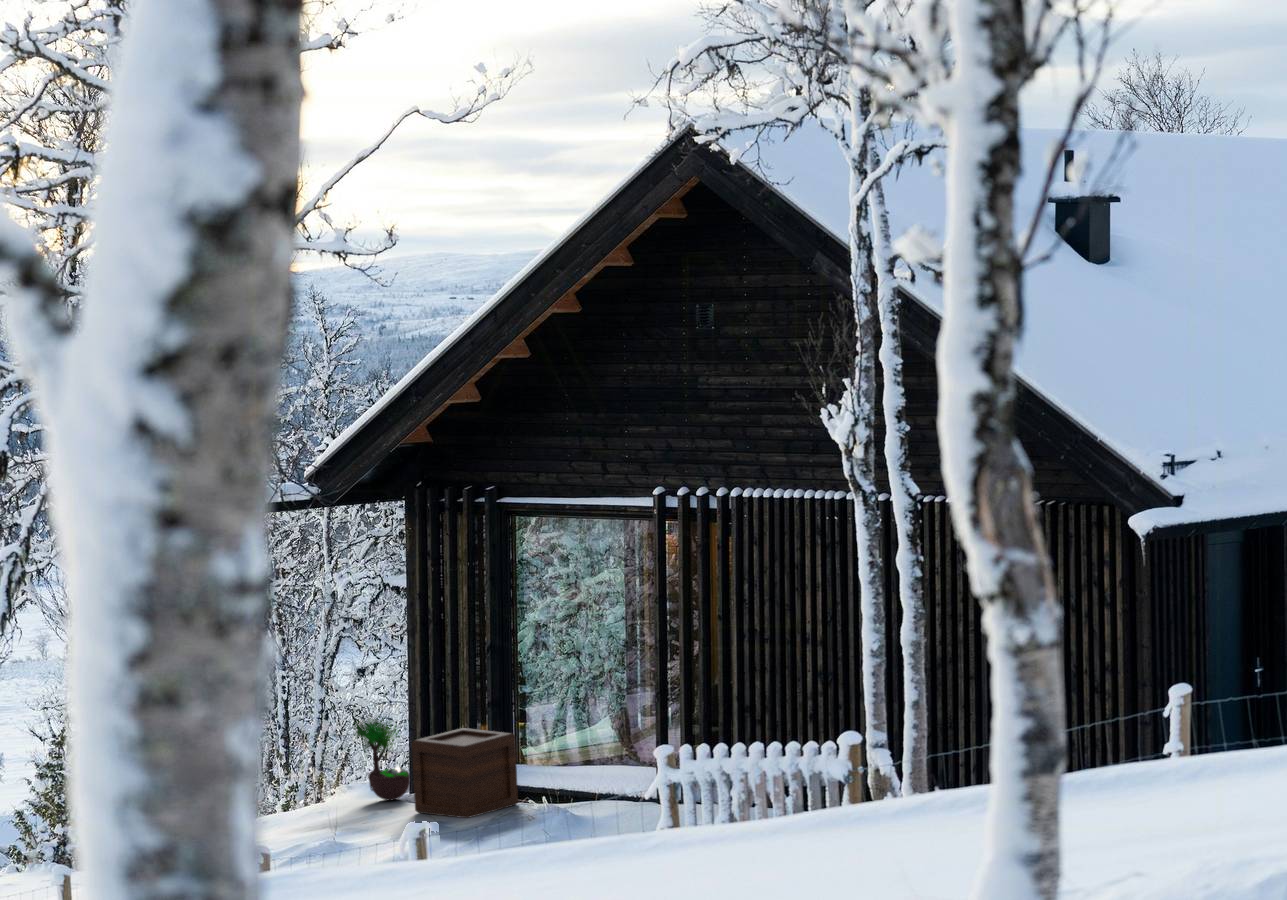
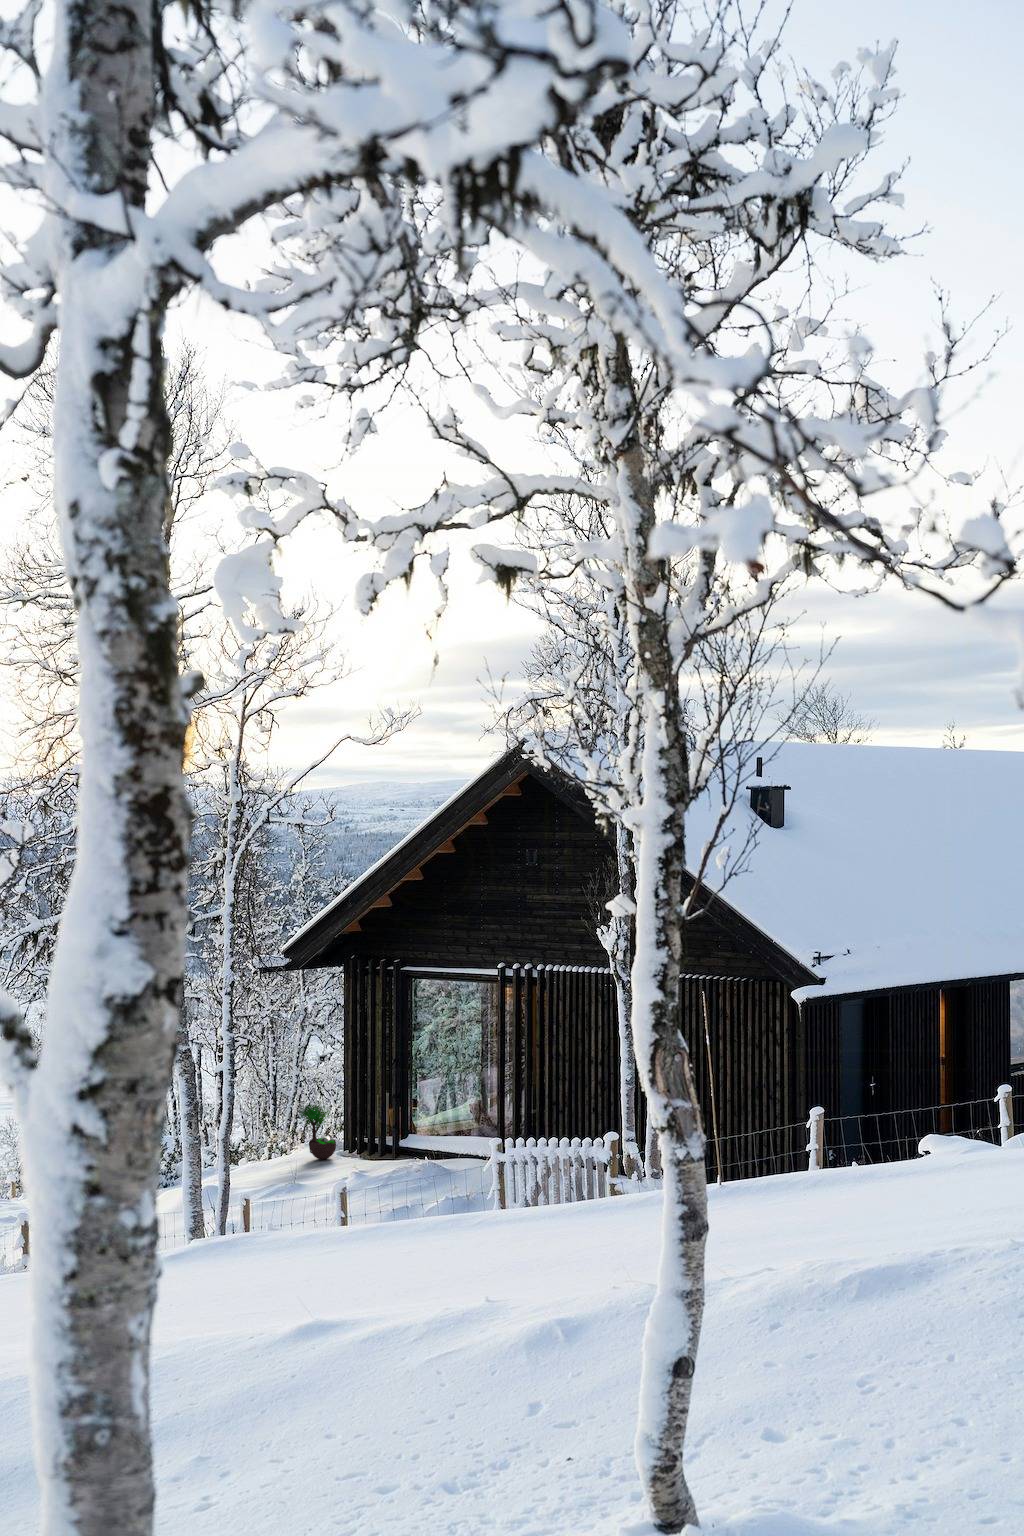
wooden crate: present [412,728,518,818] -> none [337,1113,405,1178]

